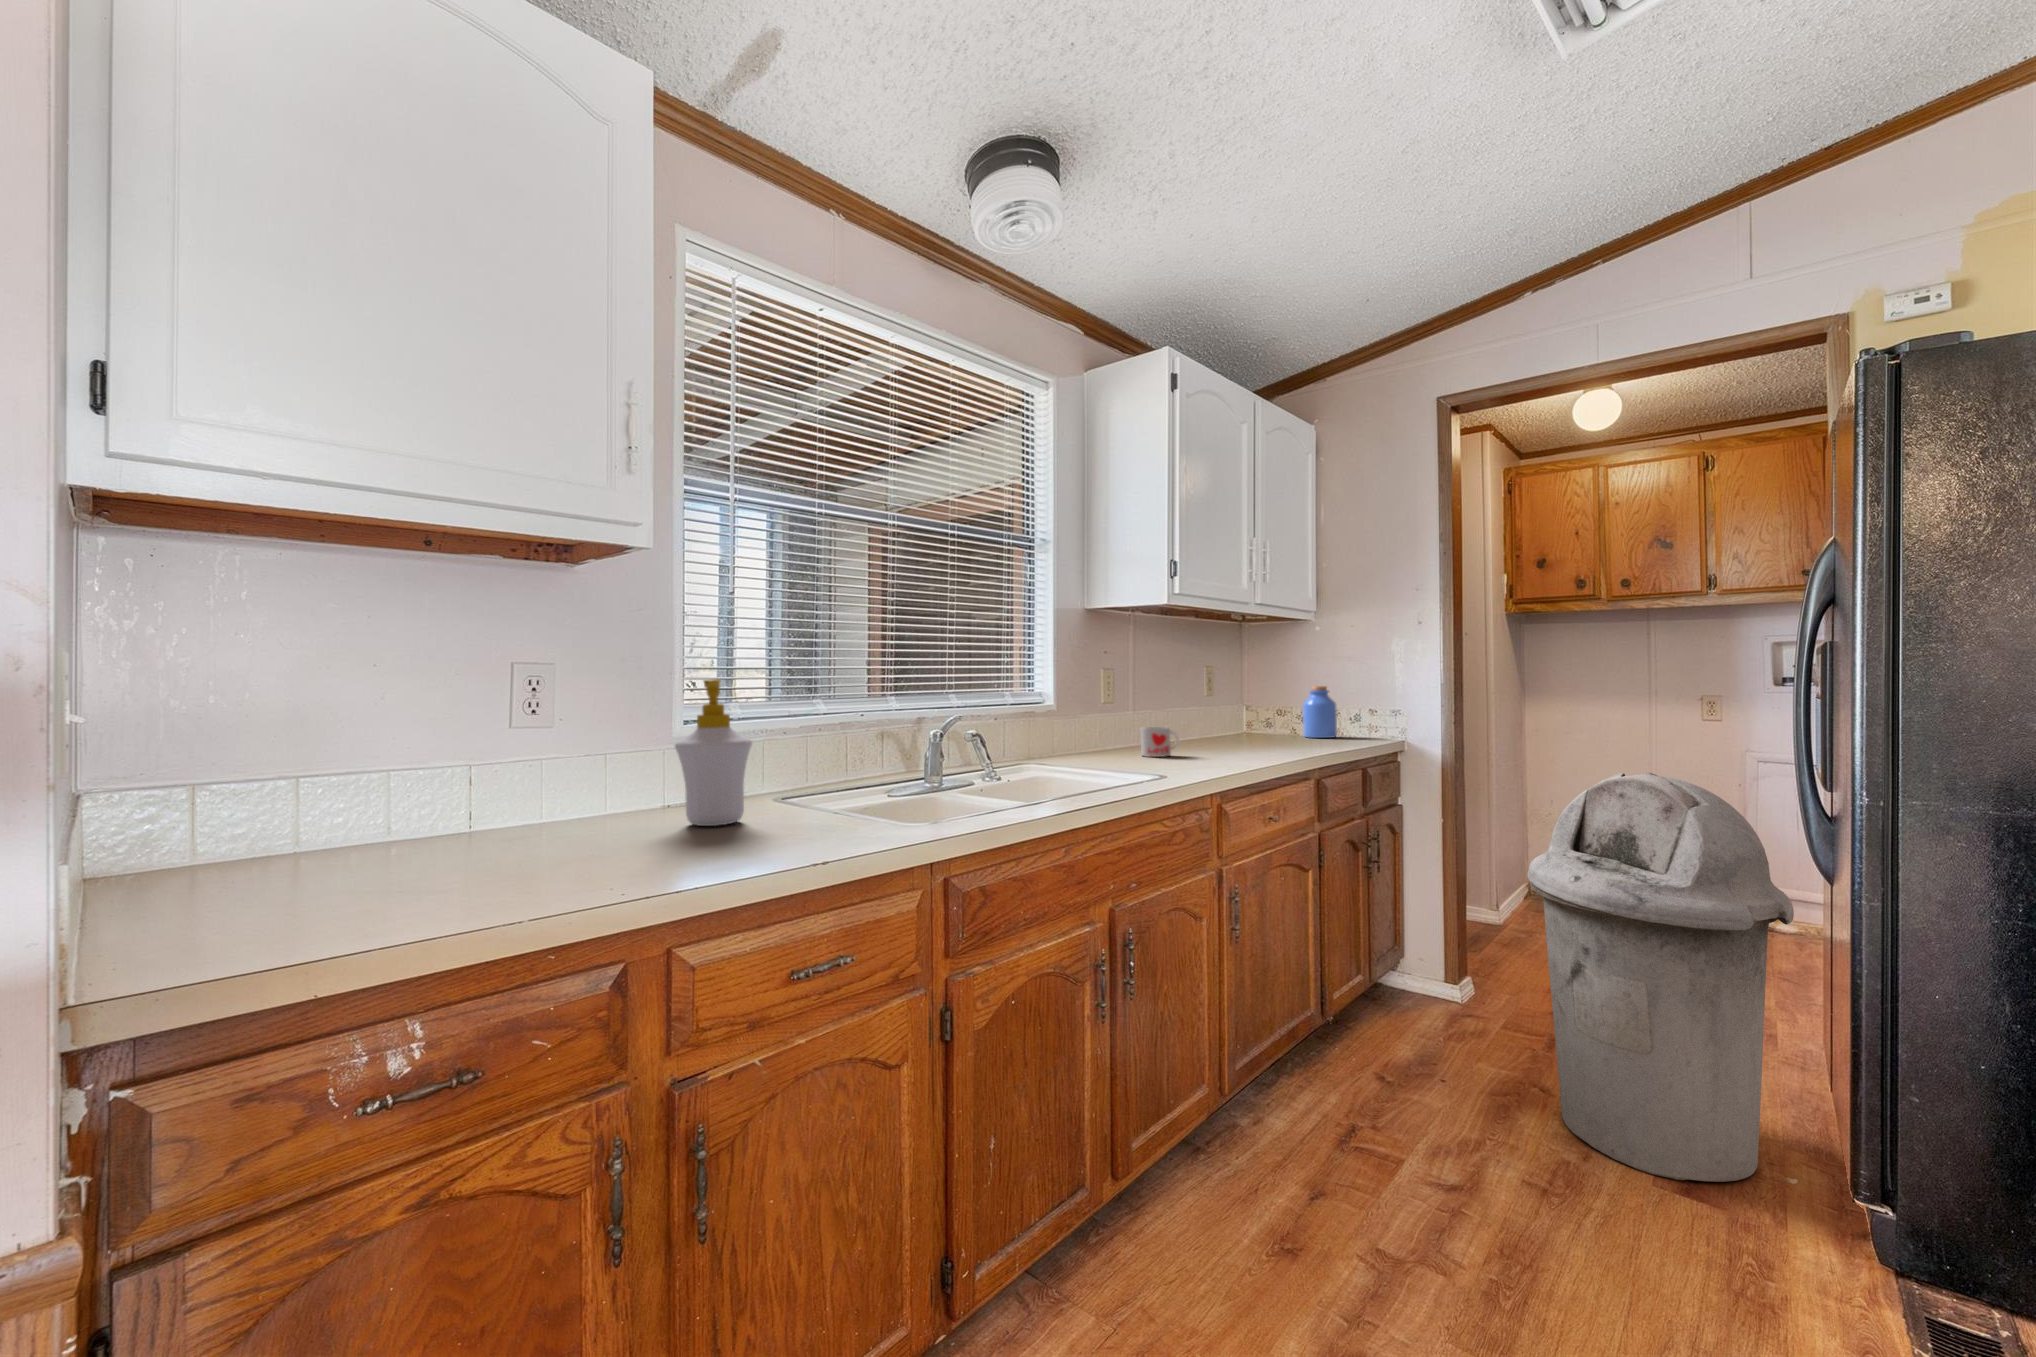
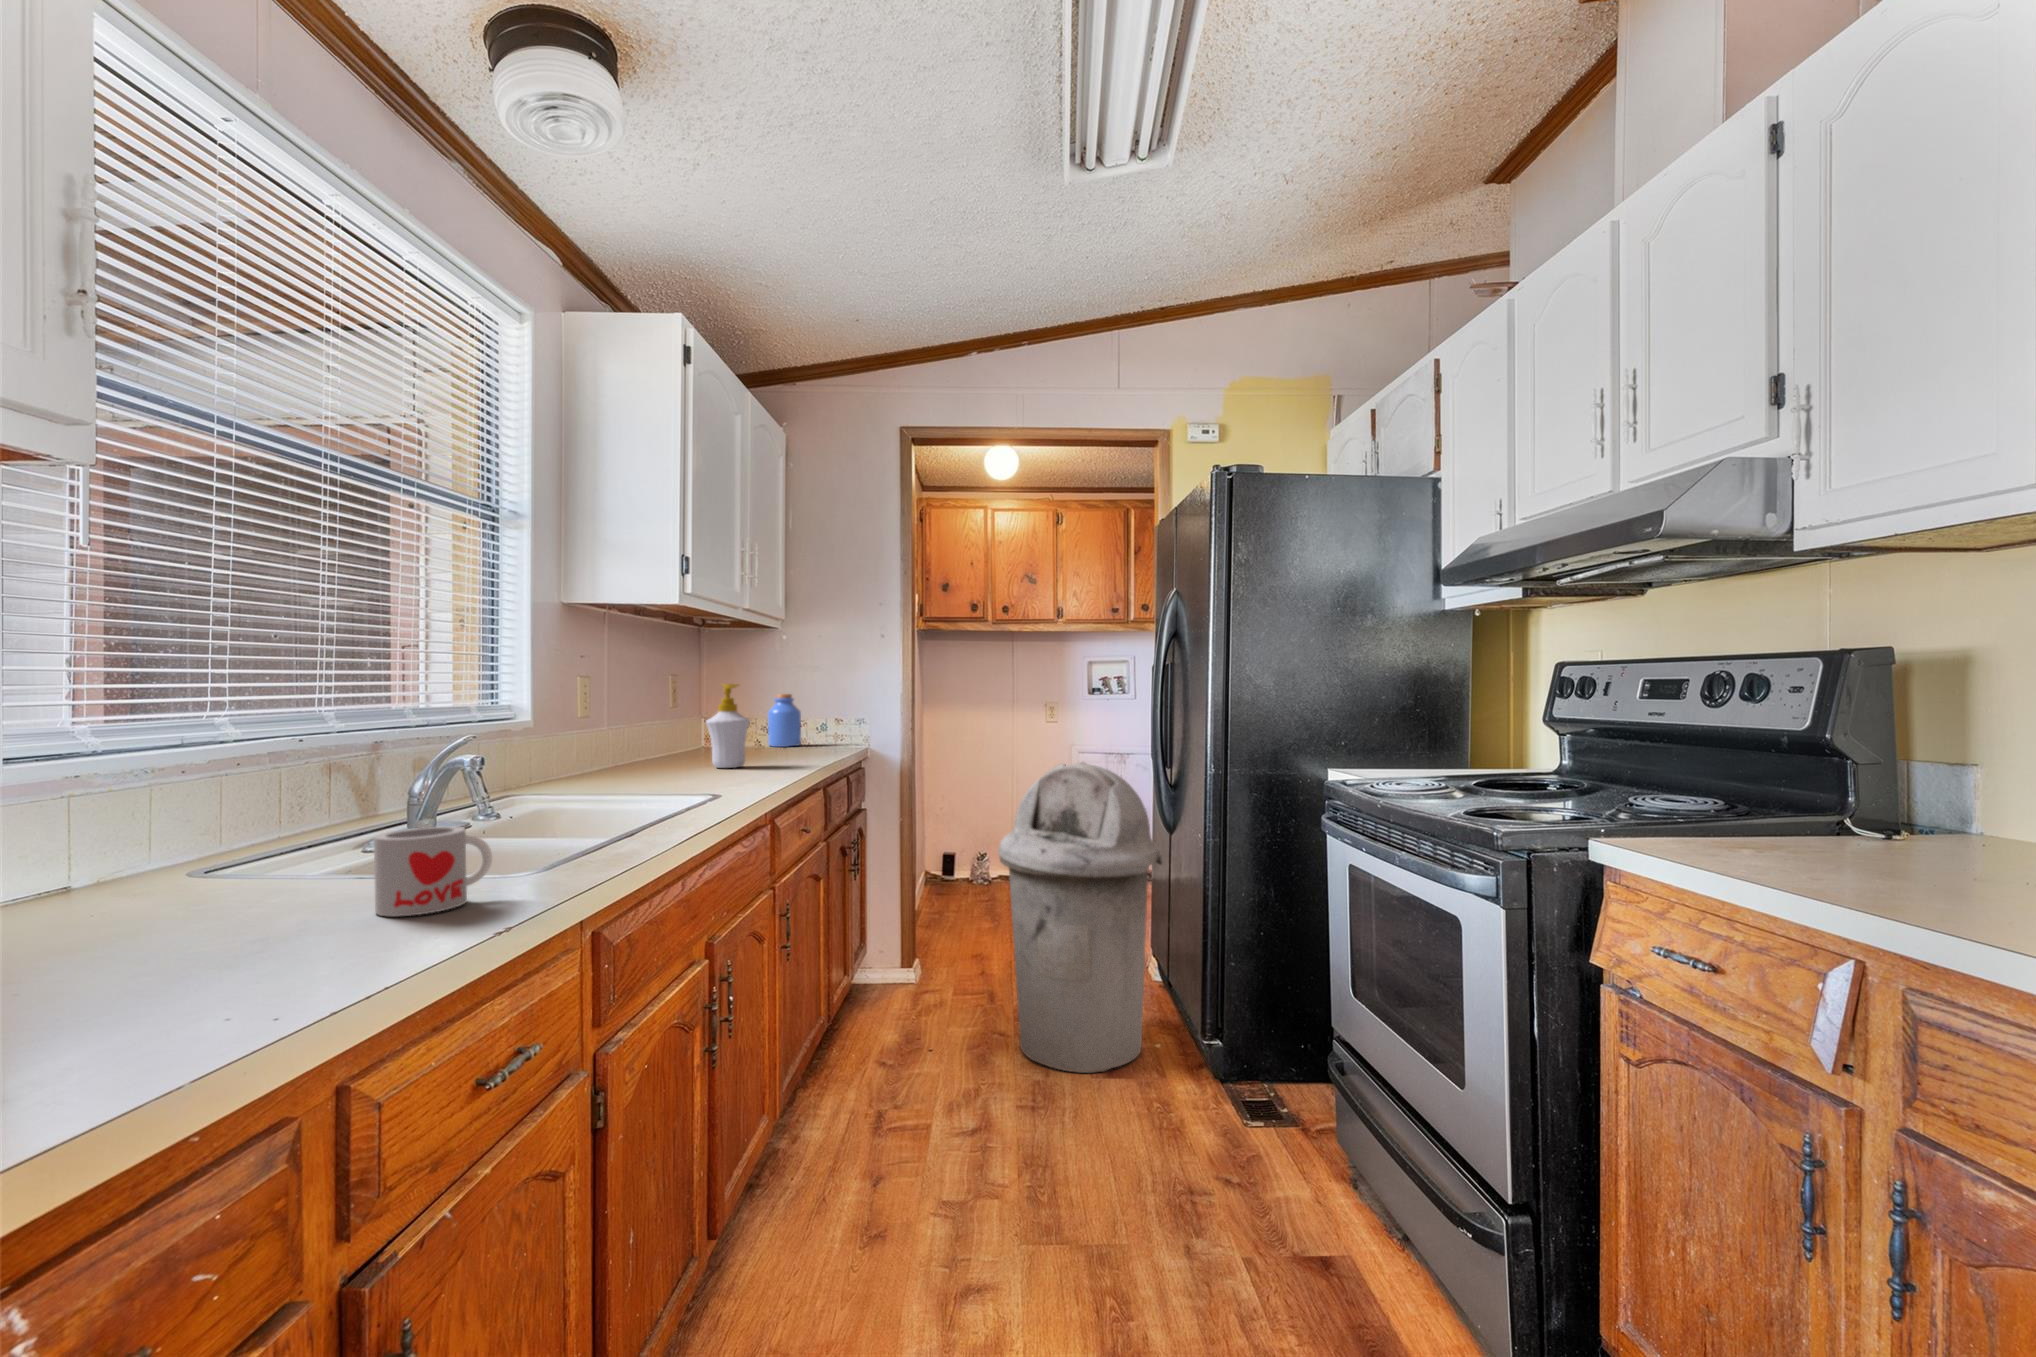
soap bottle: present [675,679,752,826] -> present [706,684,750,768]
mug: present [1141,727,1179,757] -> present [374,826,492,916]

